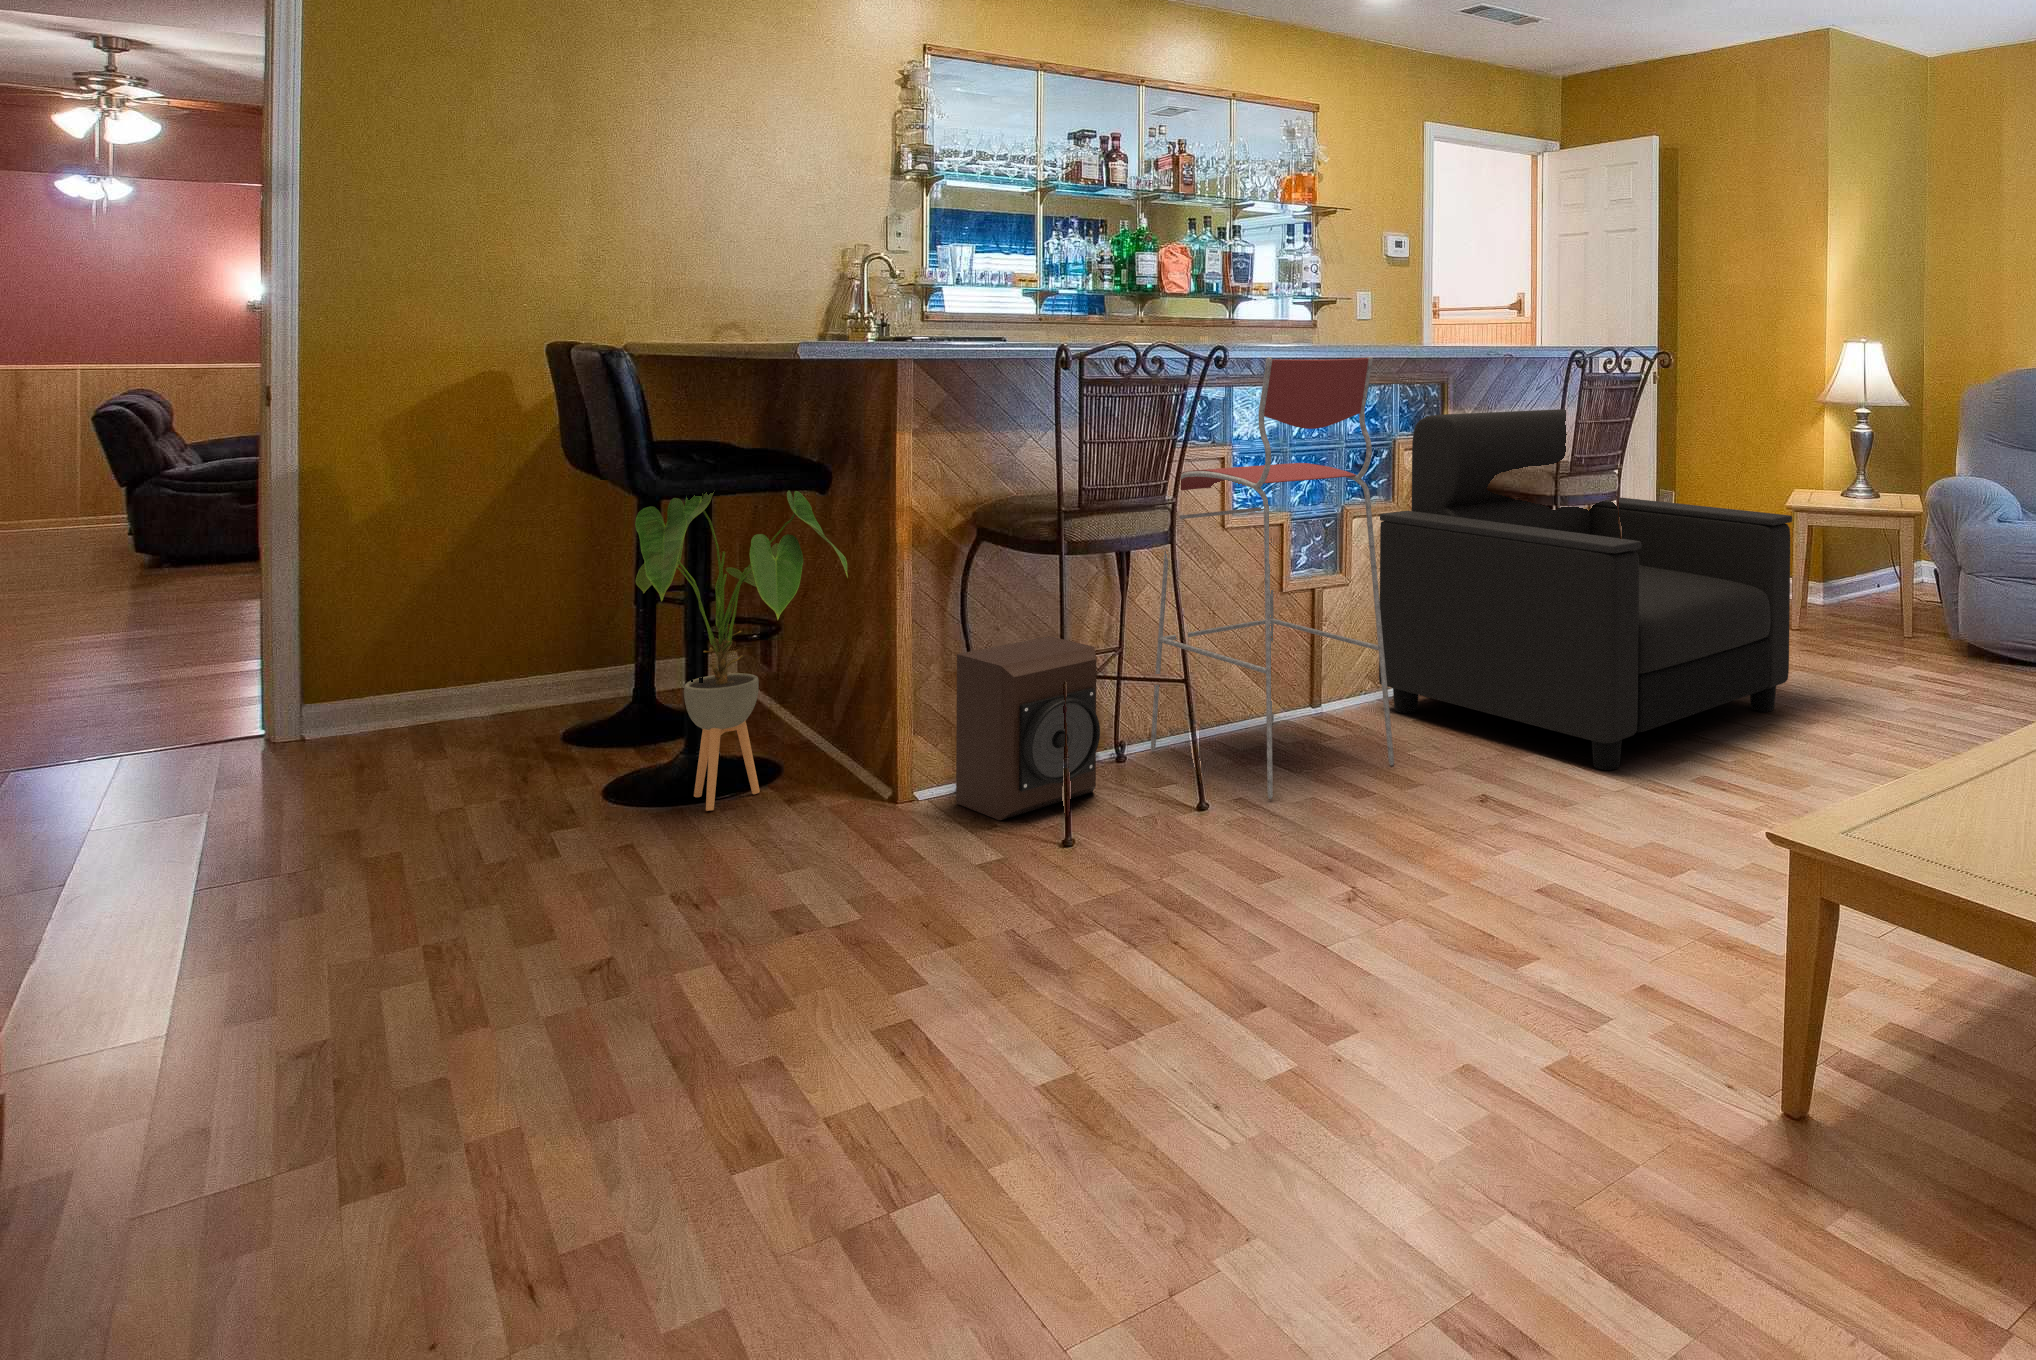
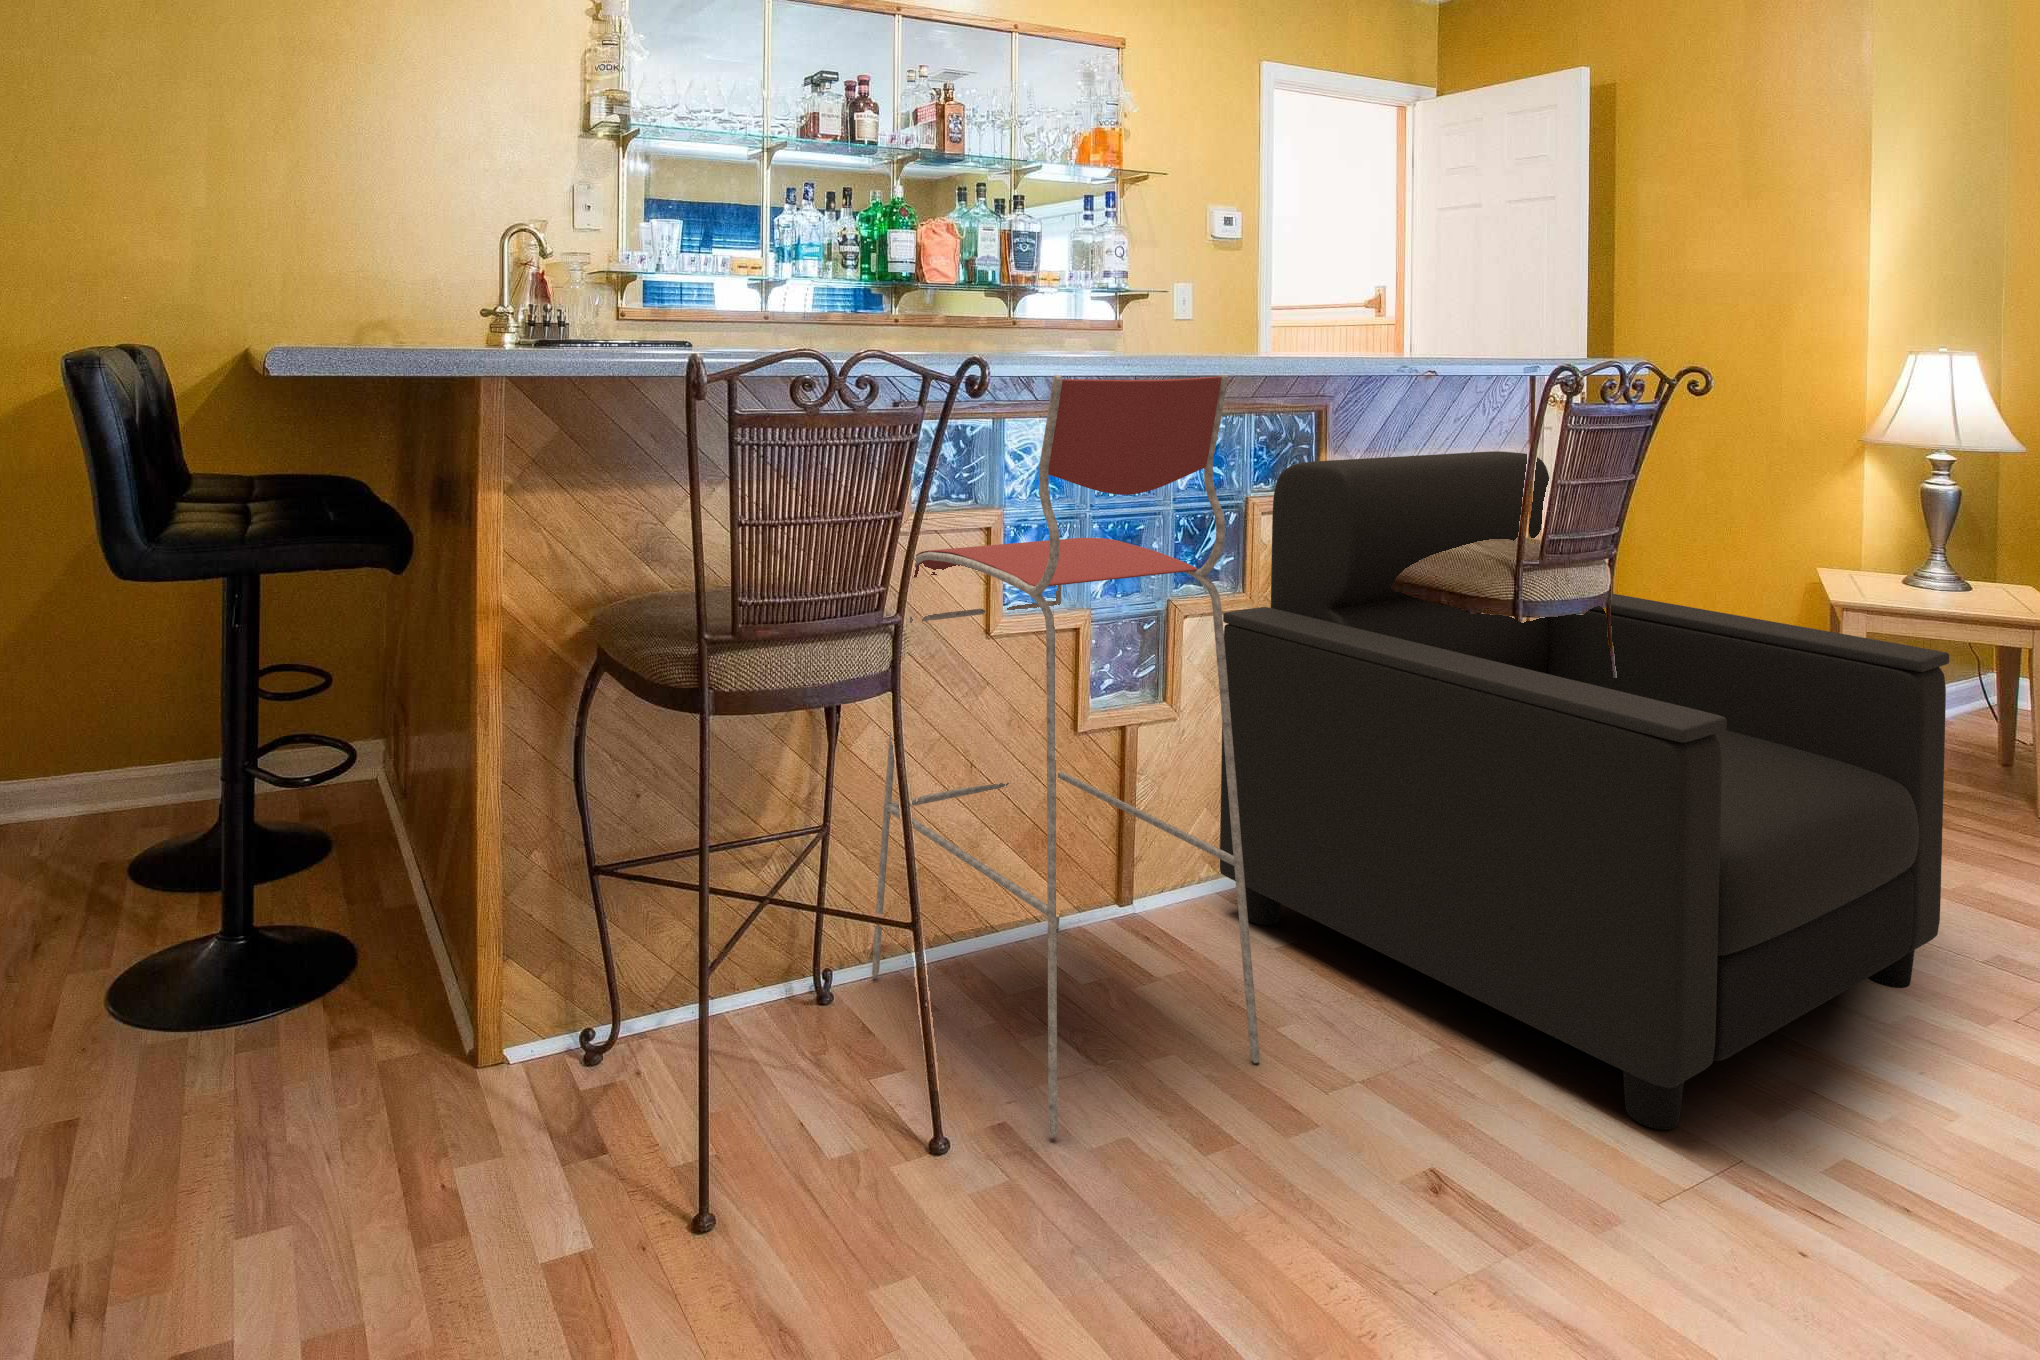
house plant: present [635,491,848,811] -> none [103,553,429,1045]
speaker: present [956,636,1100,820] -> none [563,804,778,1134]

